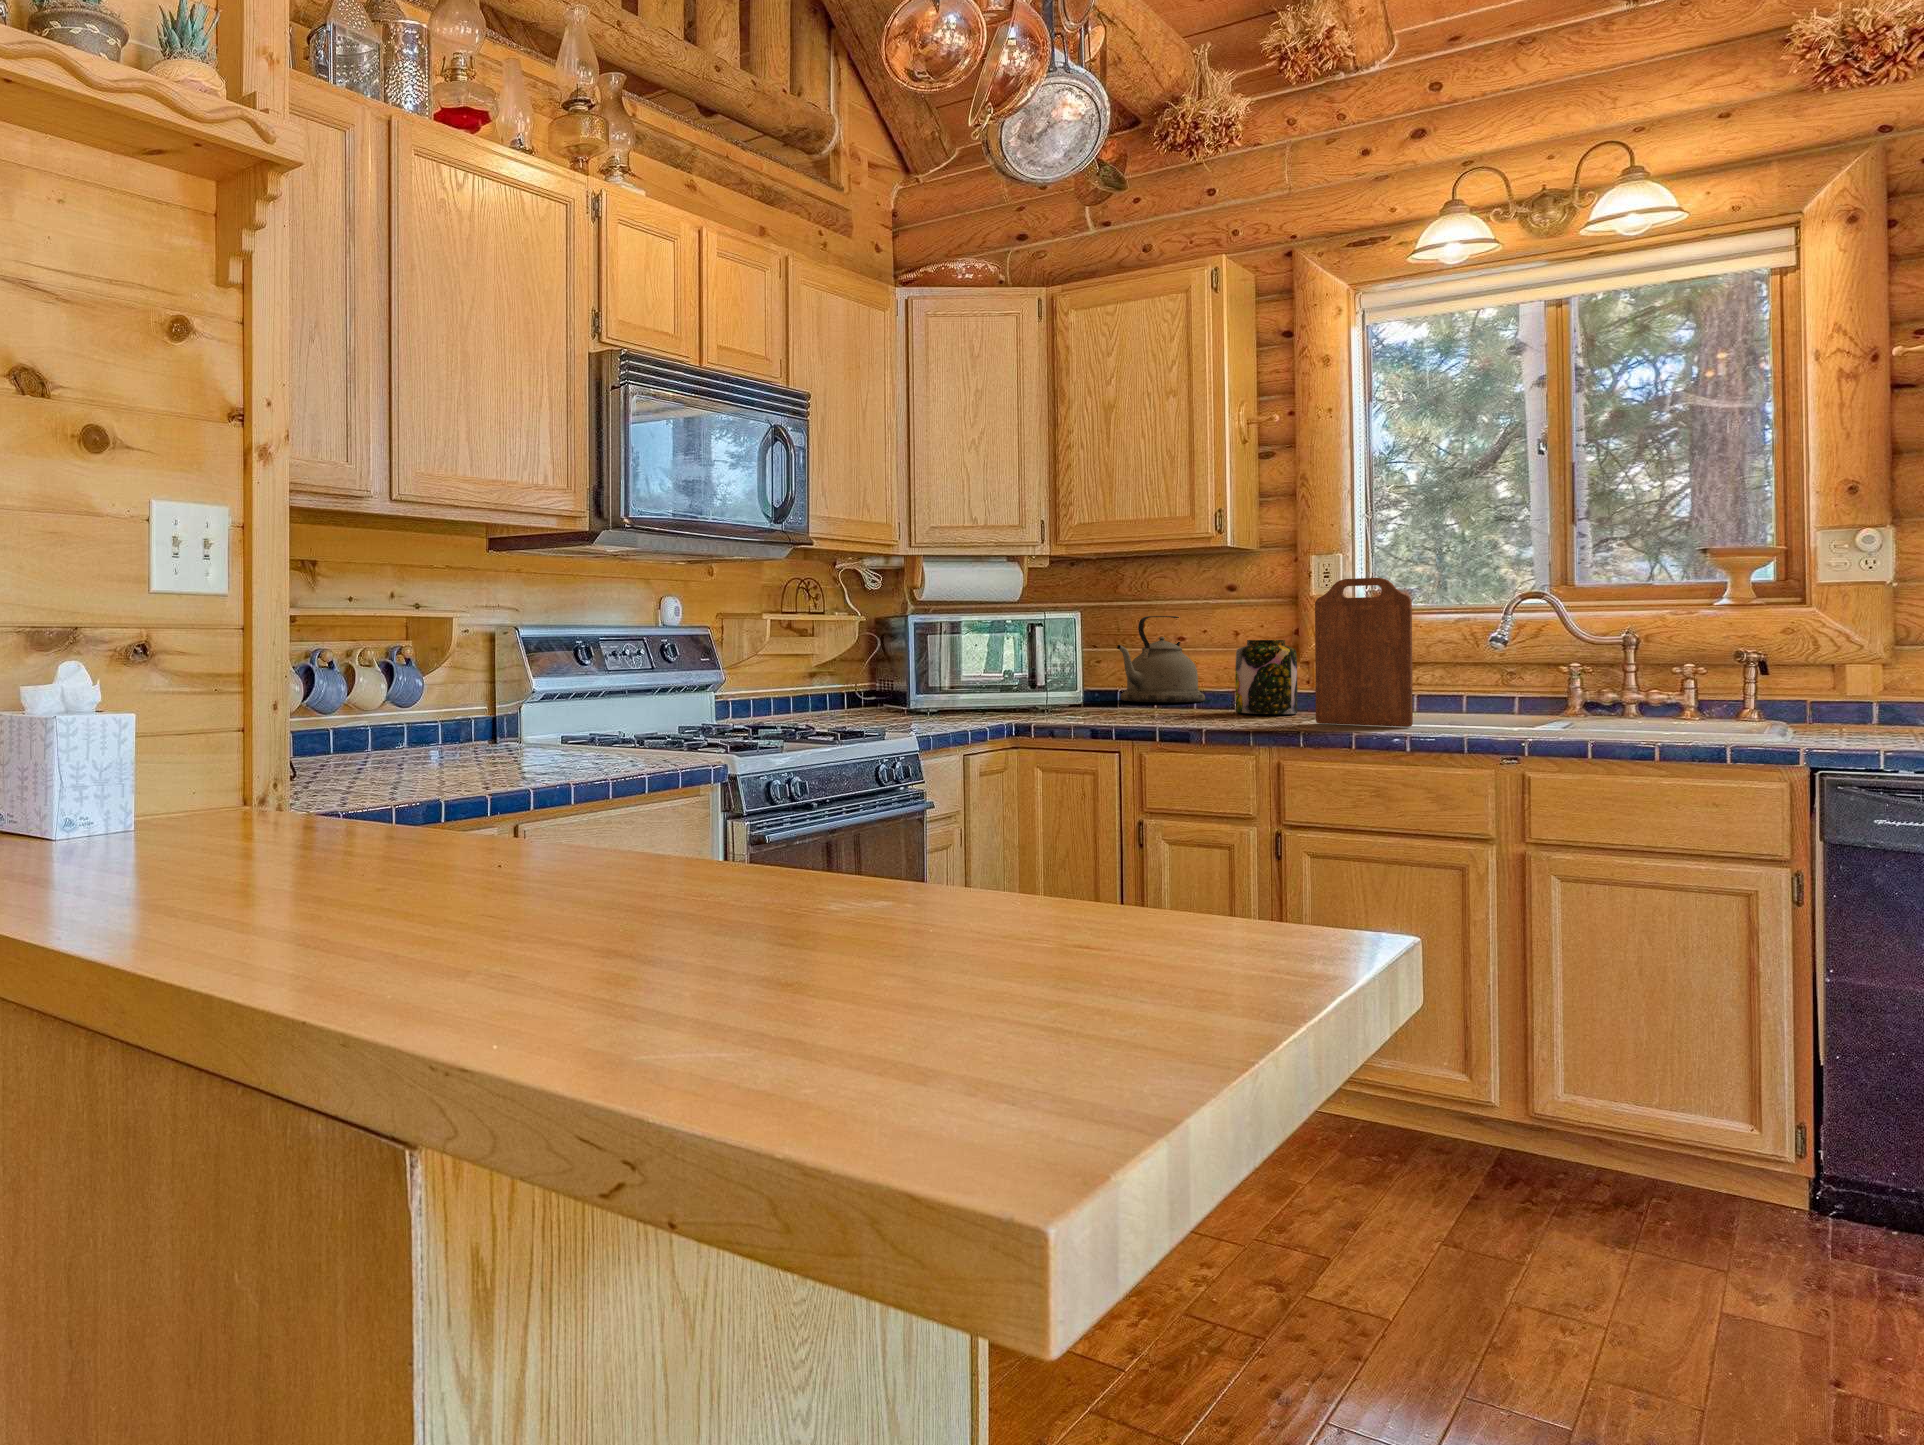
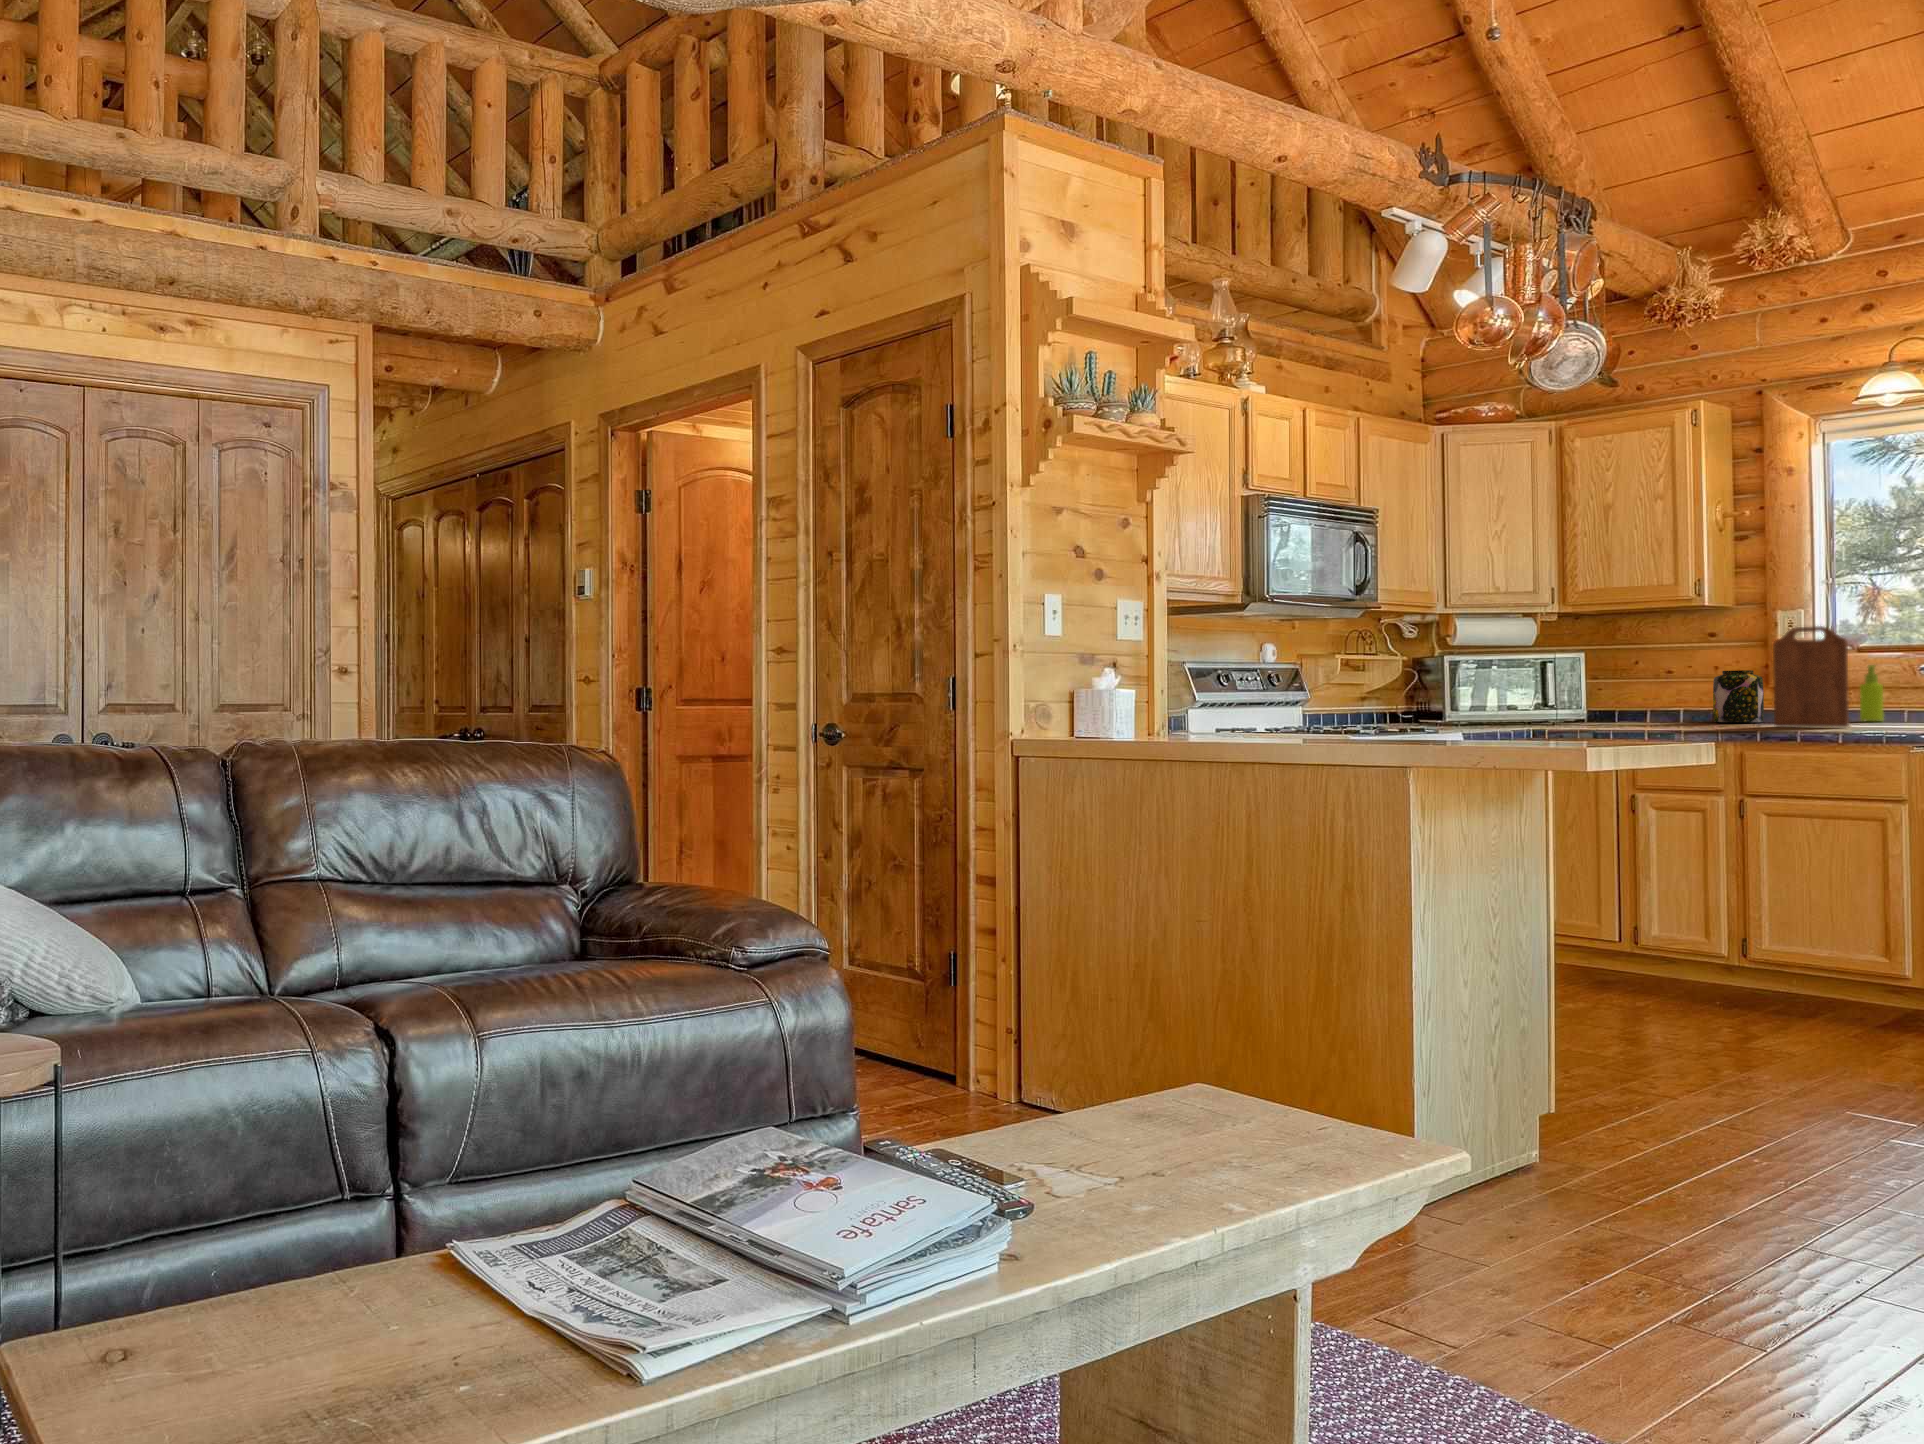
kettle: present [1117,616,1205,702] -> none [1616,655,1692,717]
soap dispenser: none [1415,634,1444,714] -> present [1860,665,1884,721]

